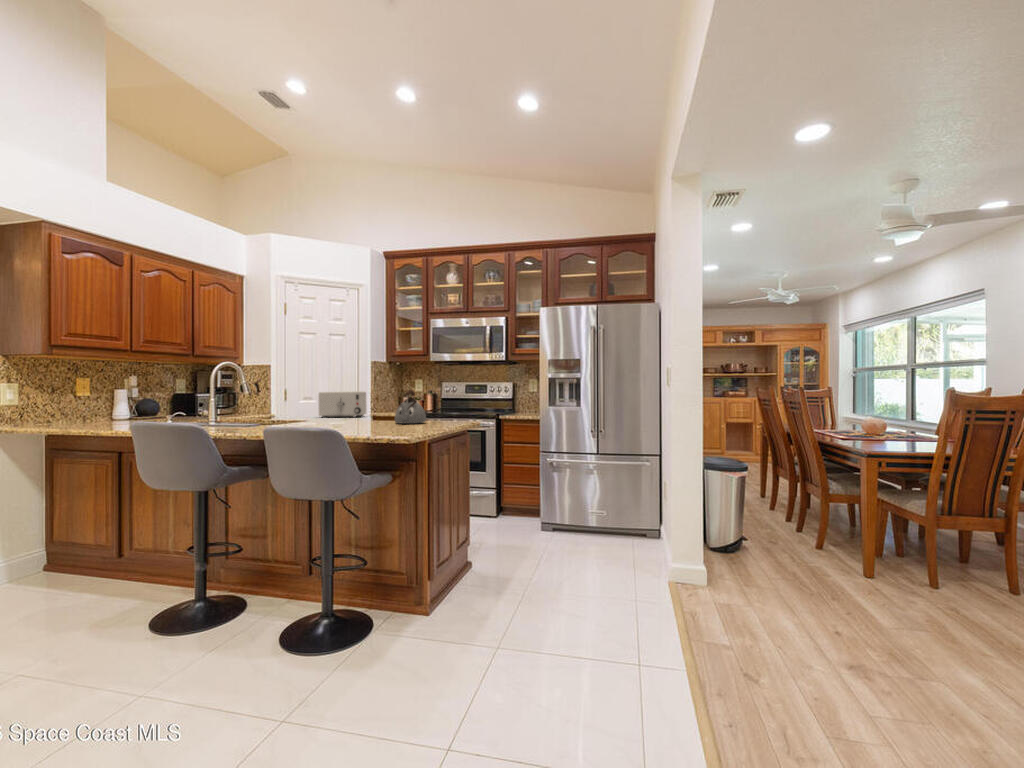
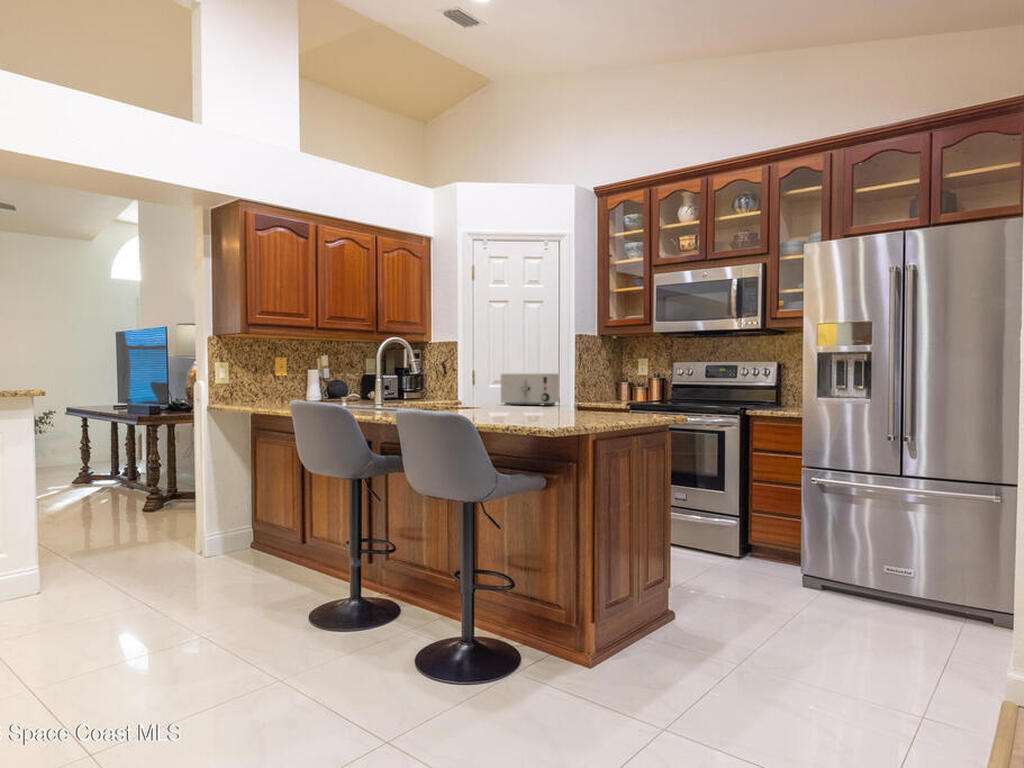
kettle: present [395,390,426,423] -> none [572,370,613,415]

